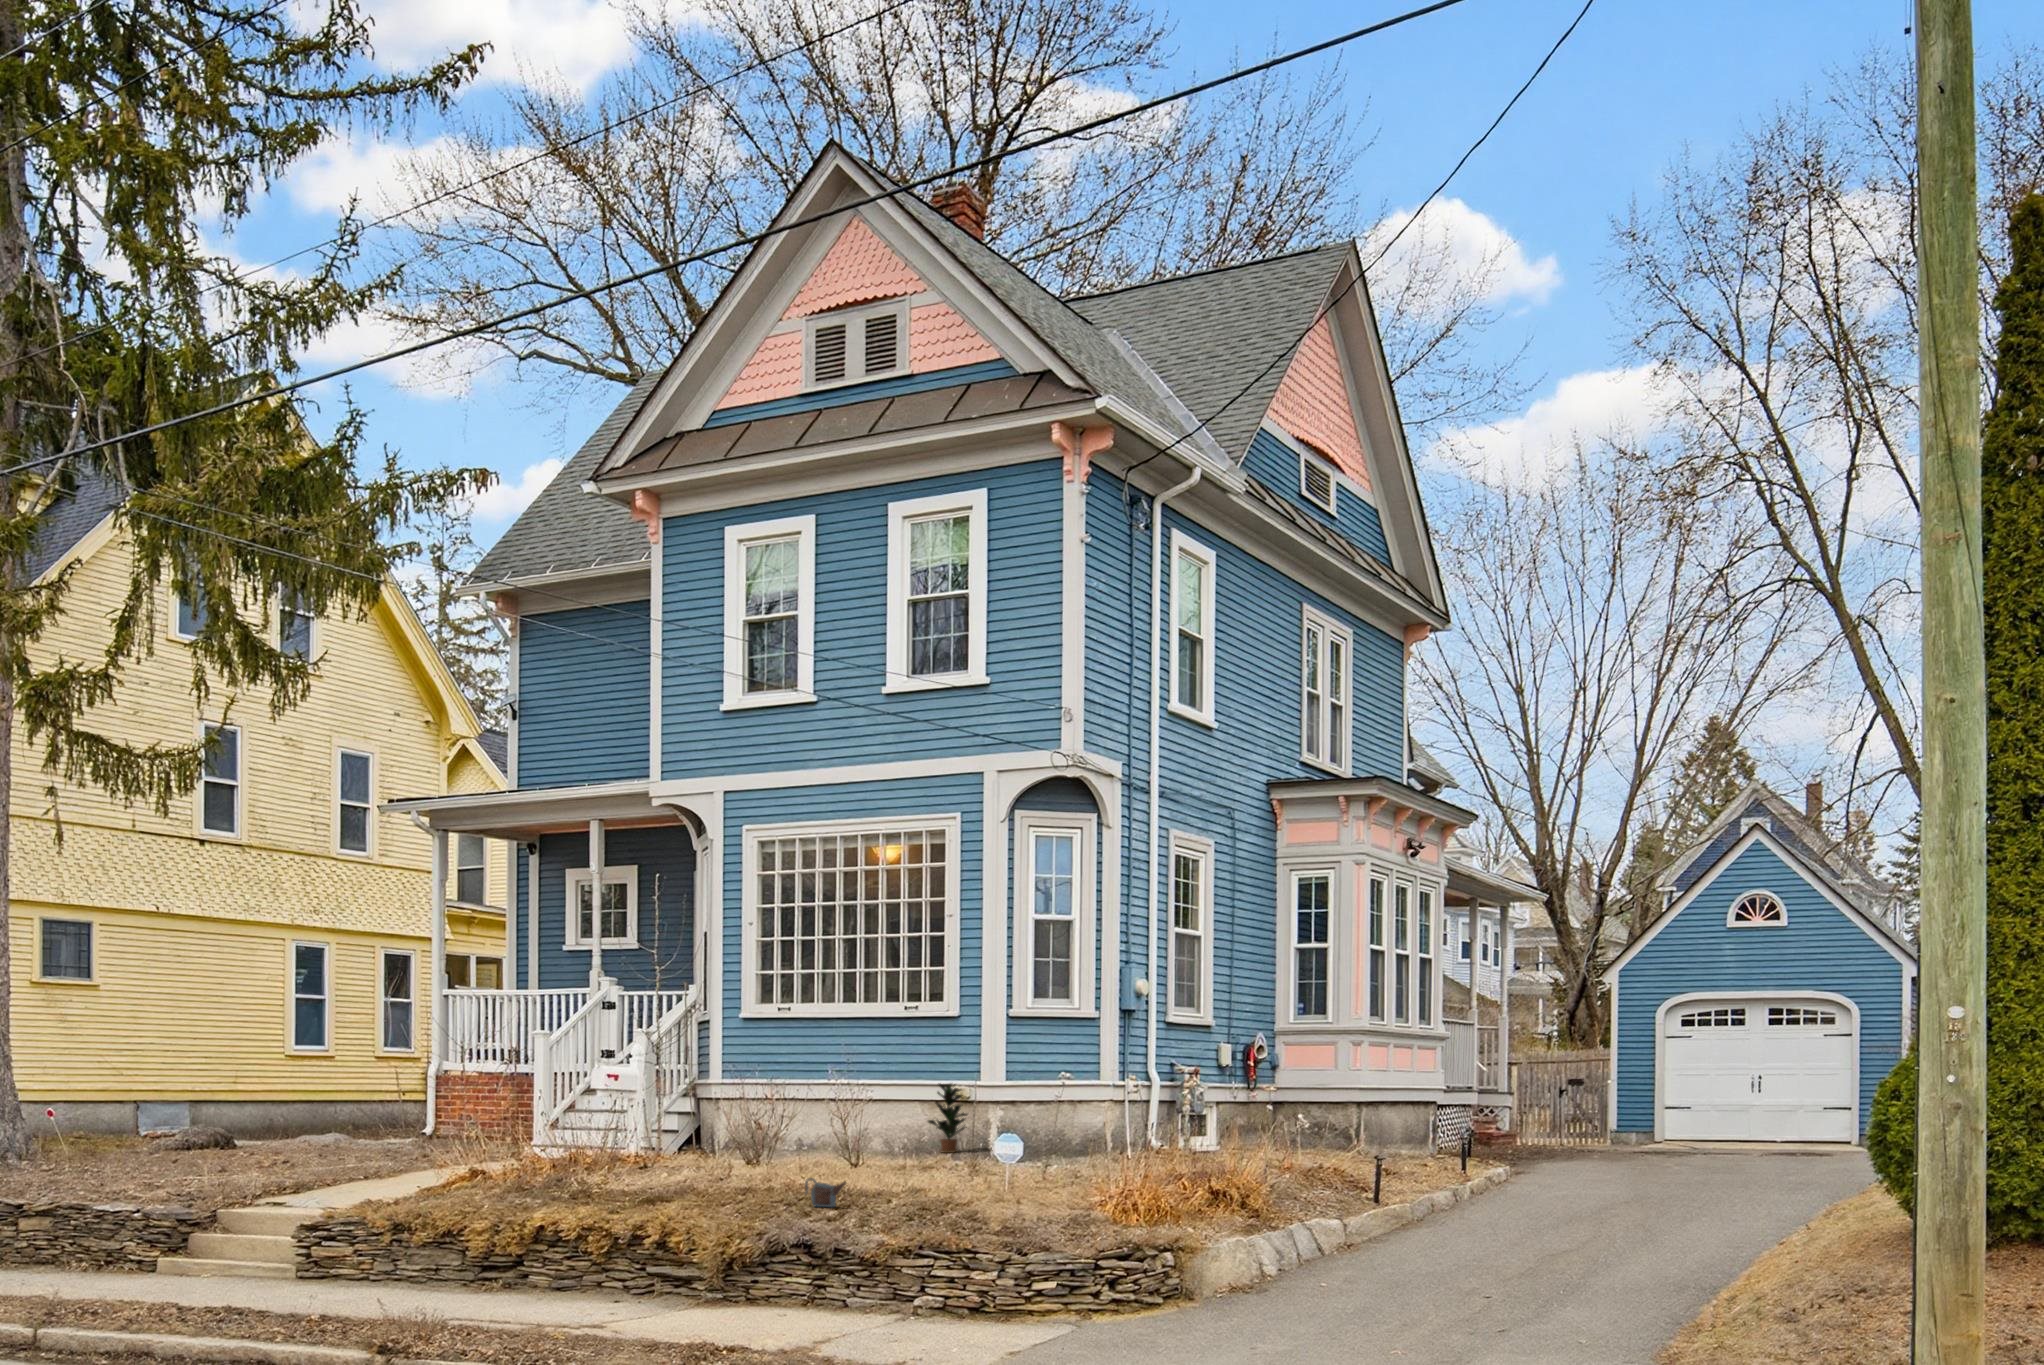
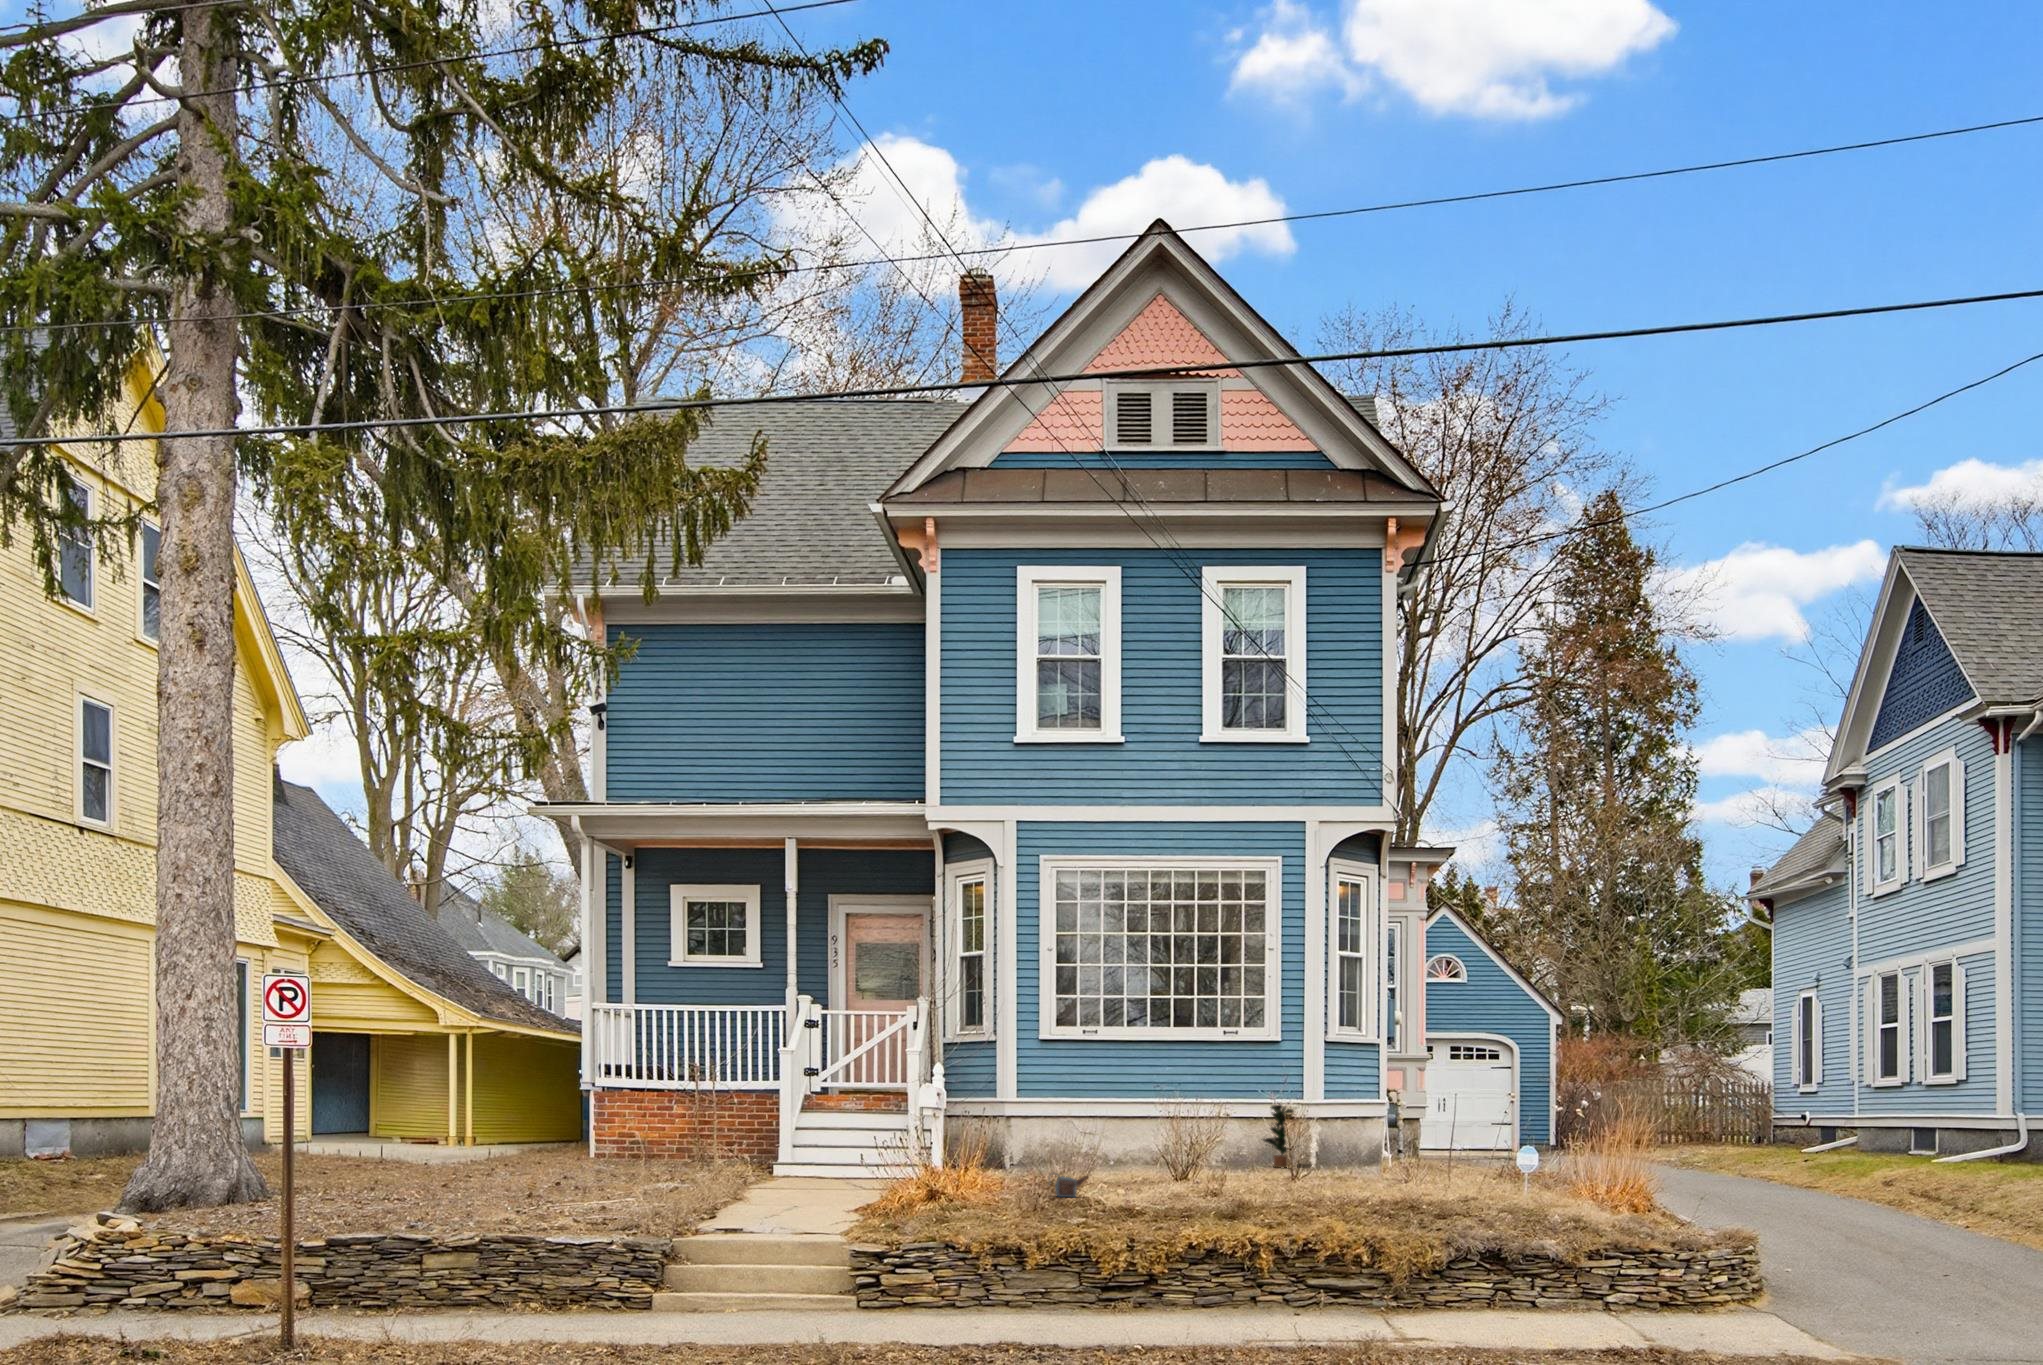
watering can: present [805,1178,846,1207] -> present [1048,1173,1088,1197]

